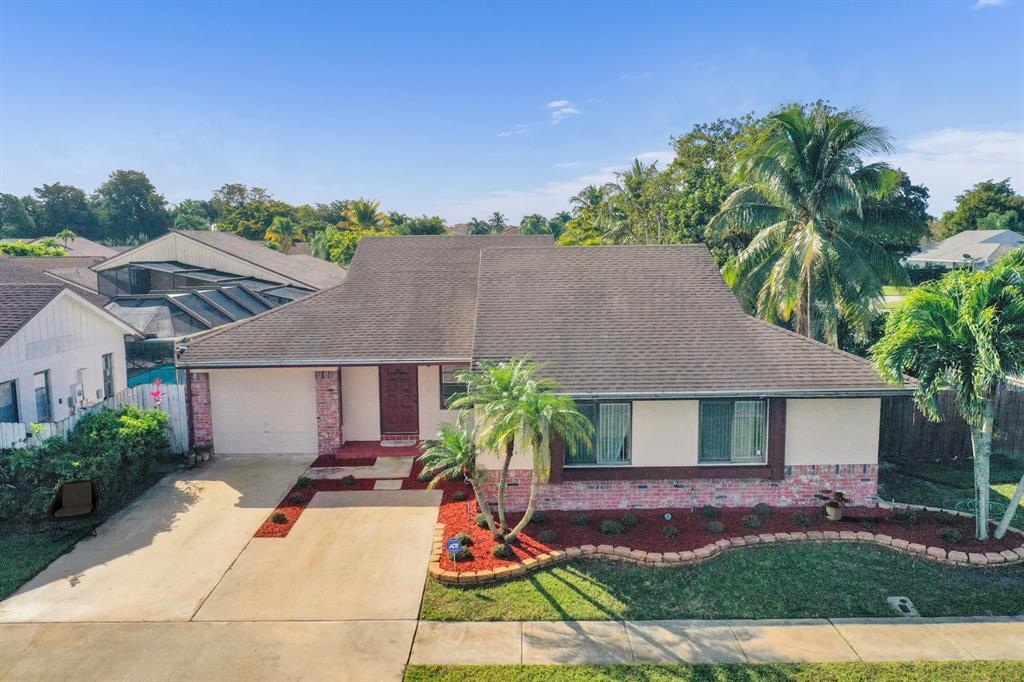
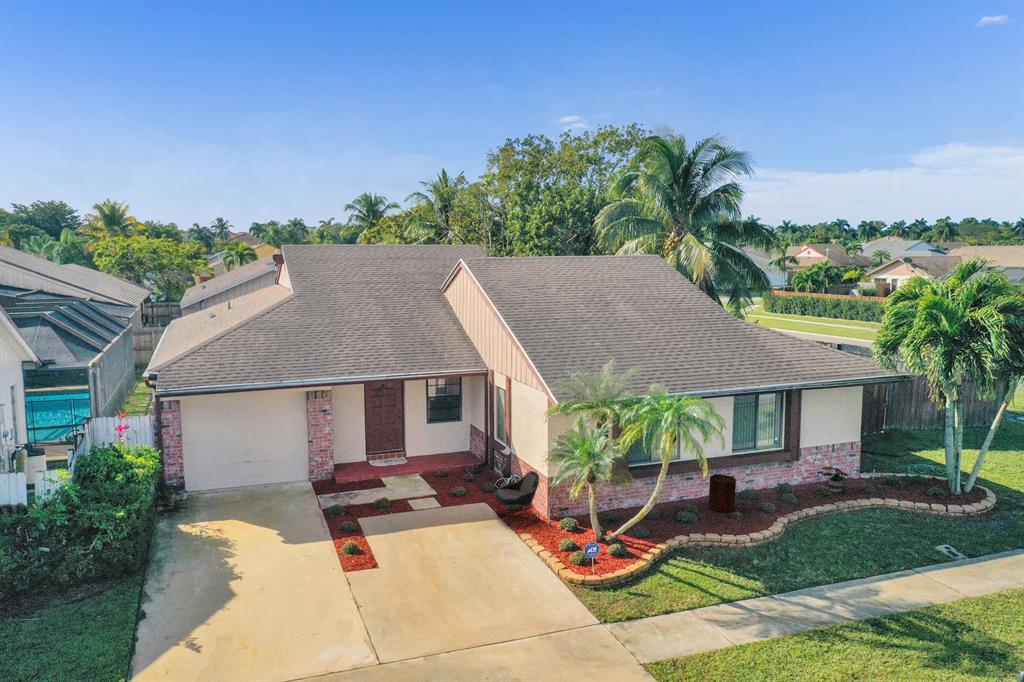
lounge chair: present [47,480,102,542] -> present [494,471,540,526]
trash can: none [661,486,690,527] -> present [709,475,736,512]

